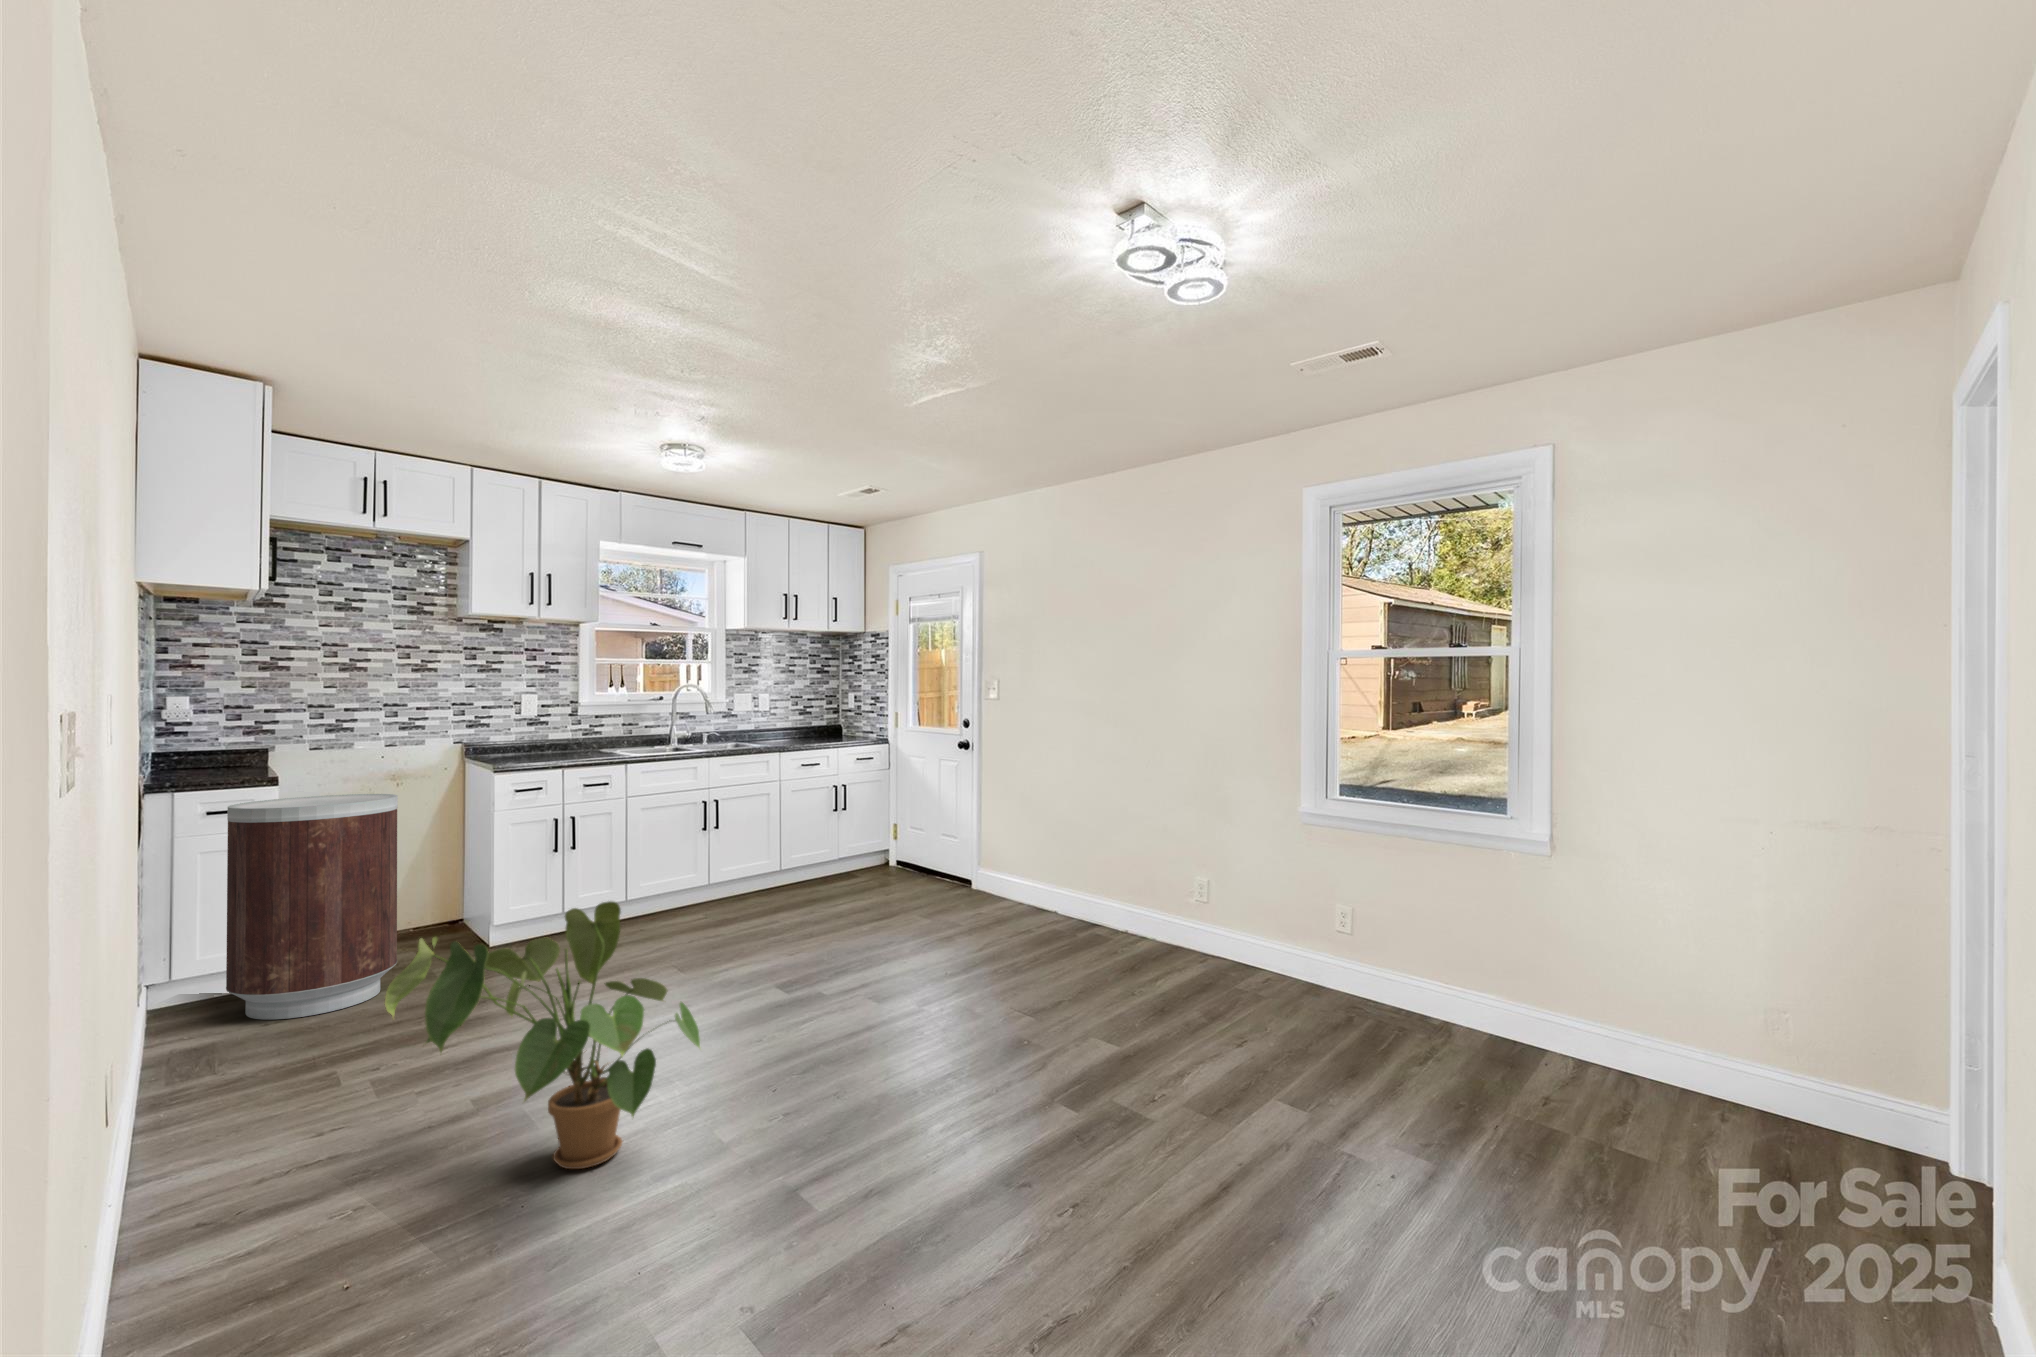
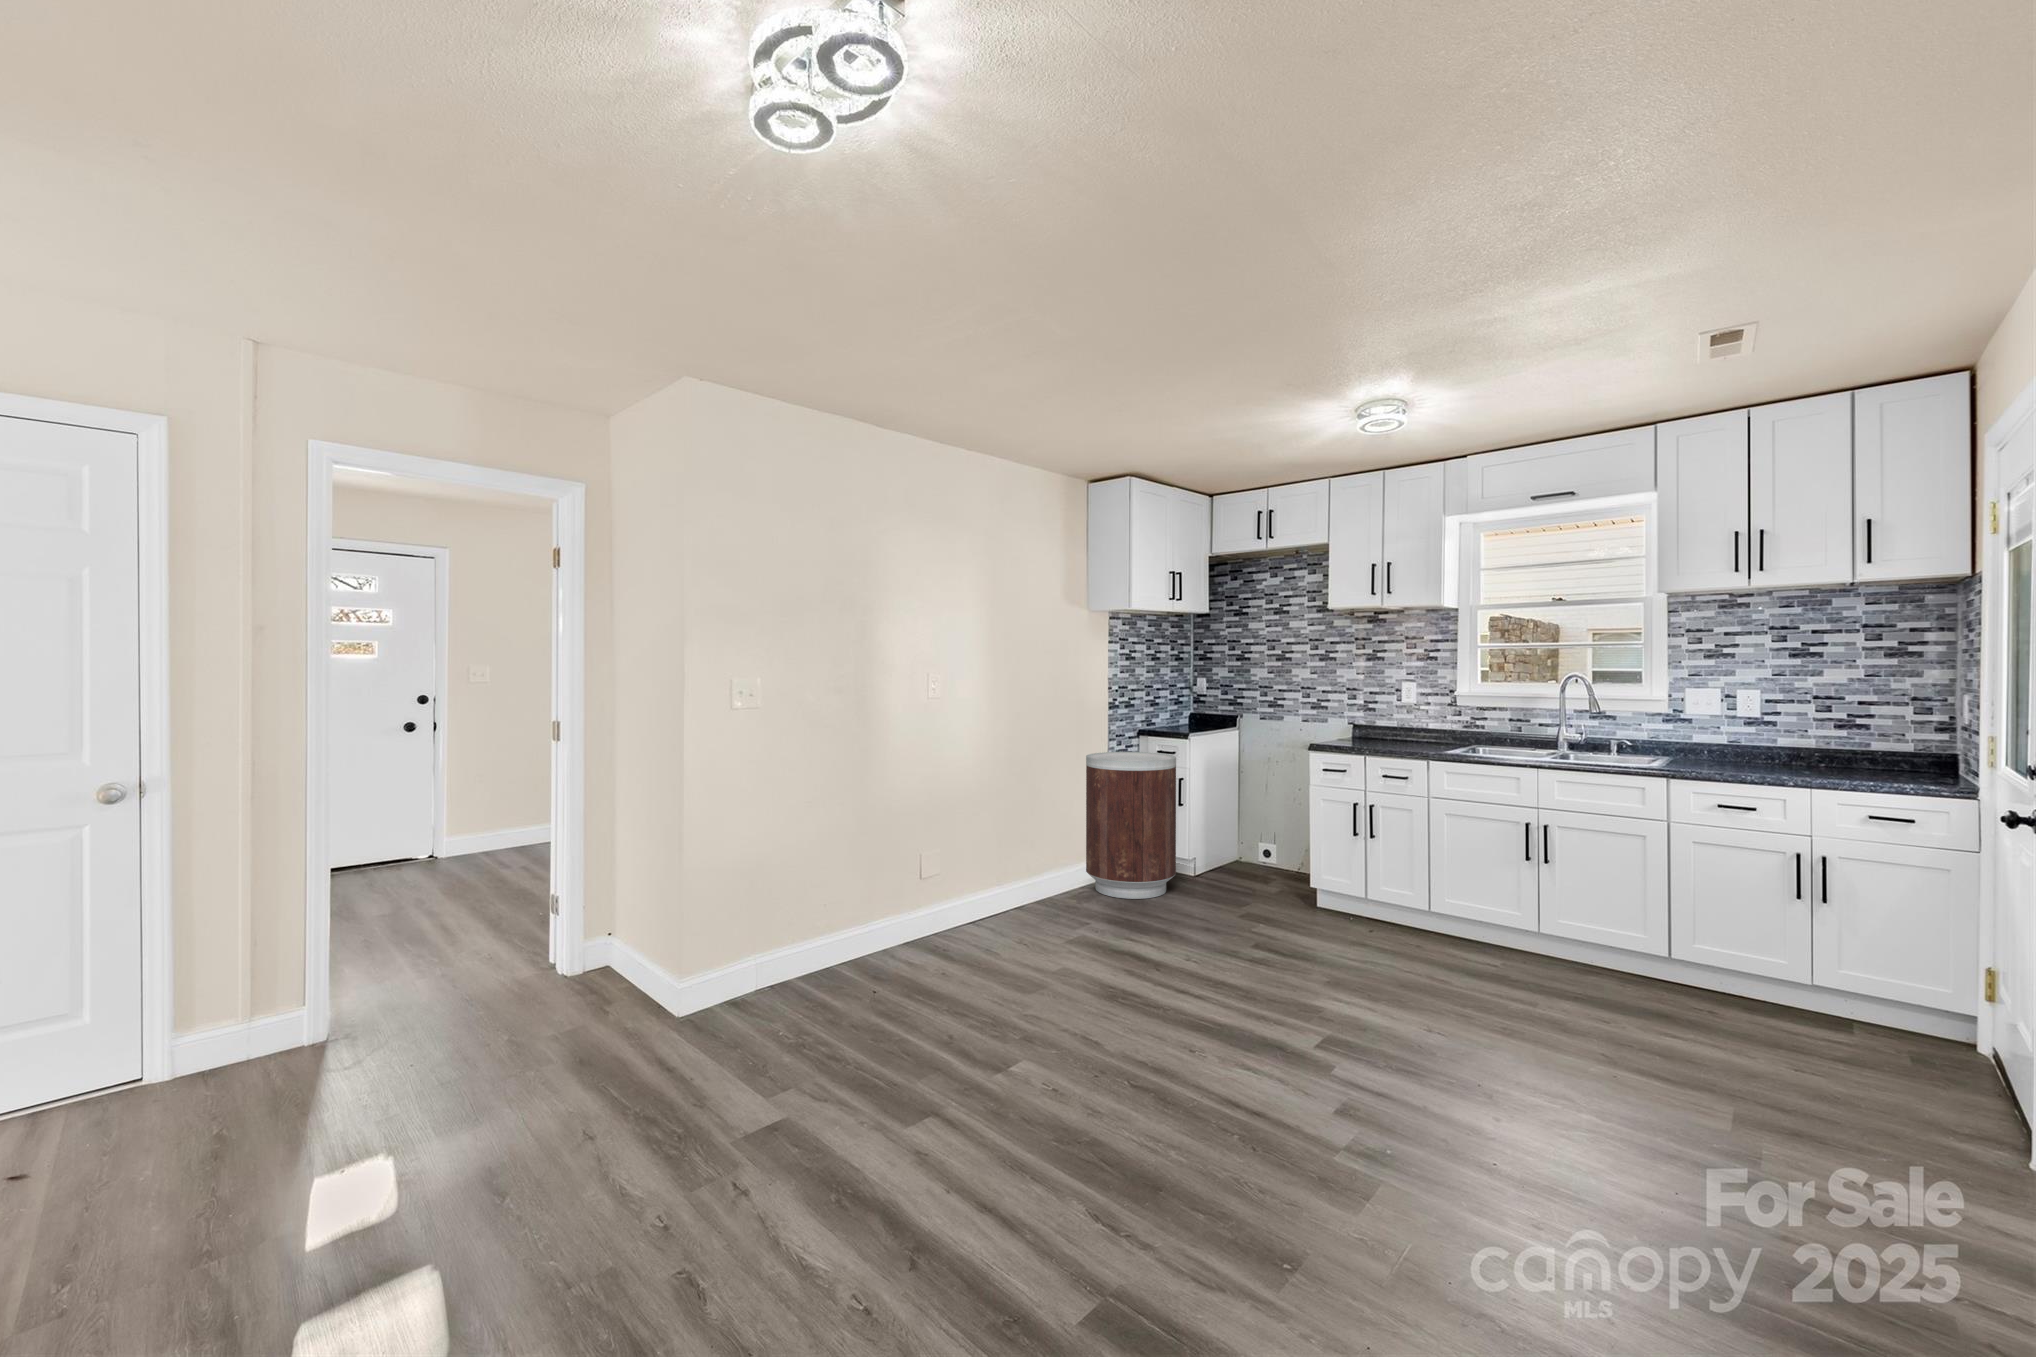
house plant: present [385,901,700,1169] -> none [783,837,936,1007]

